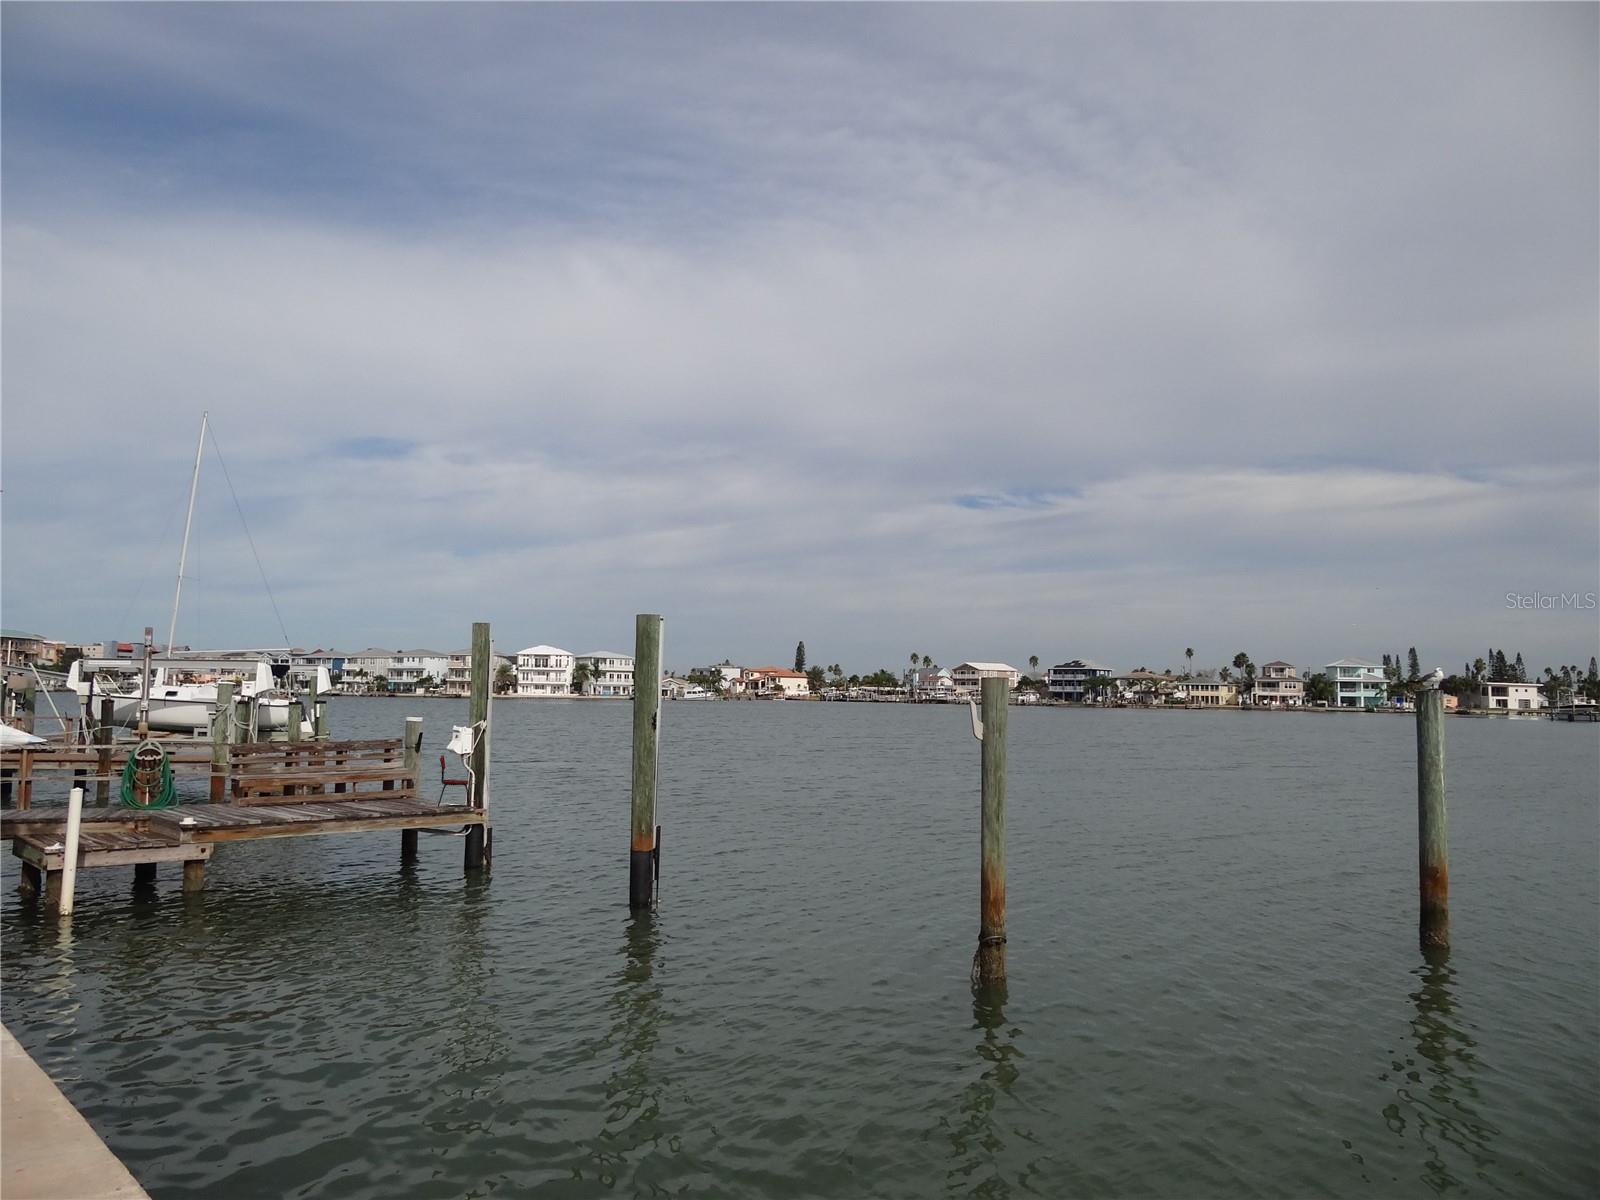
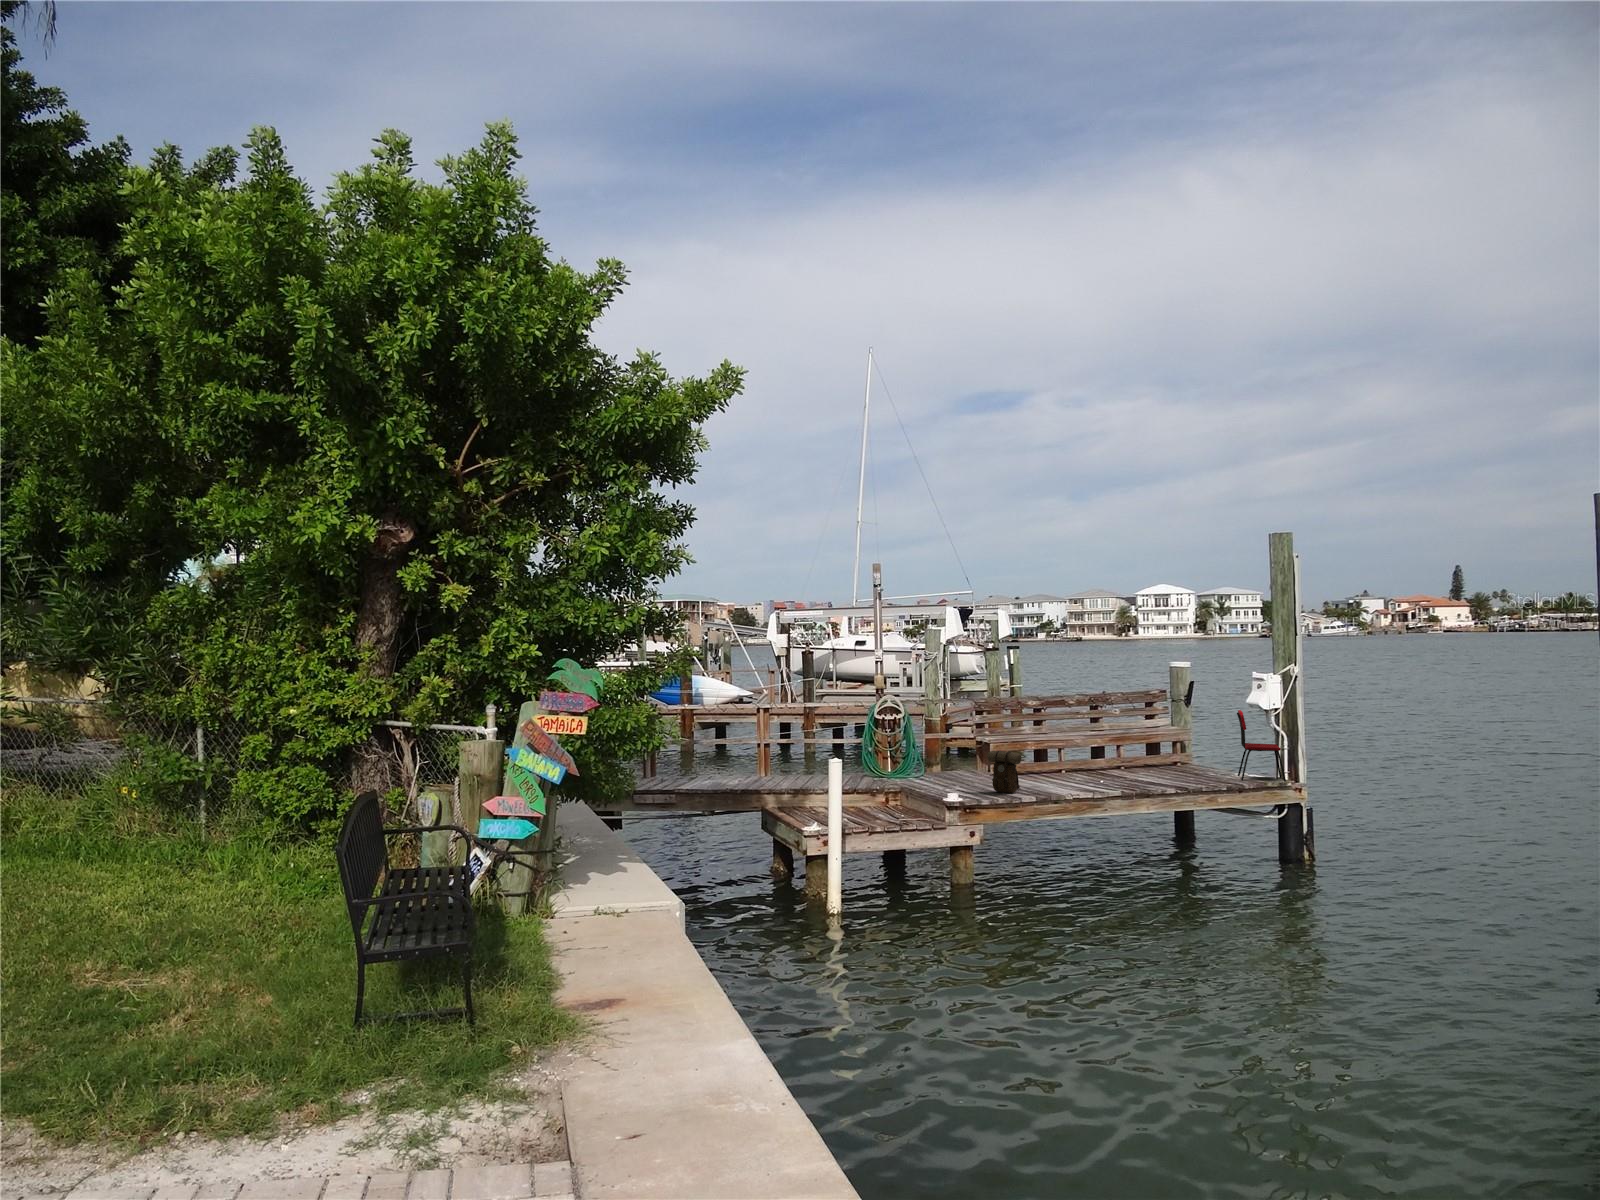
backpack: none [225,784,253,817] -> present [987,751,1021,793]

